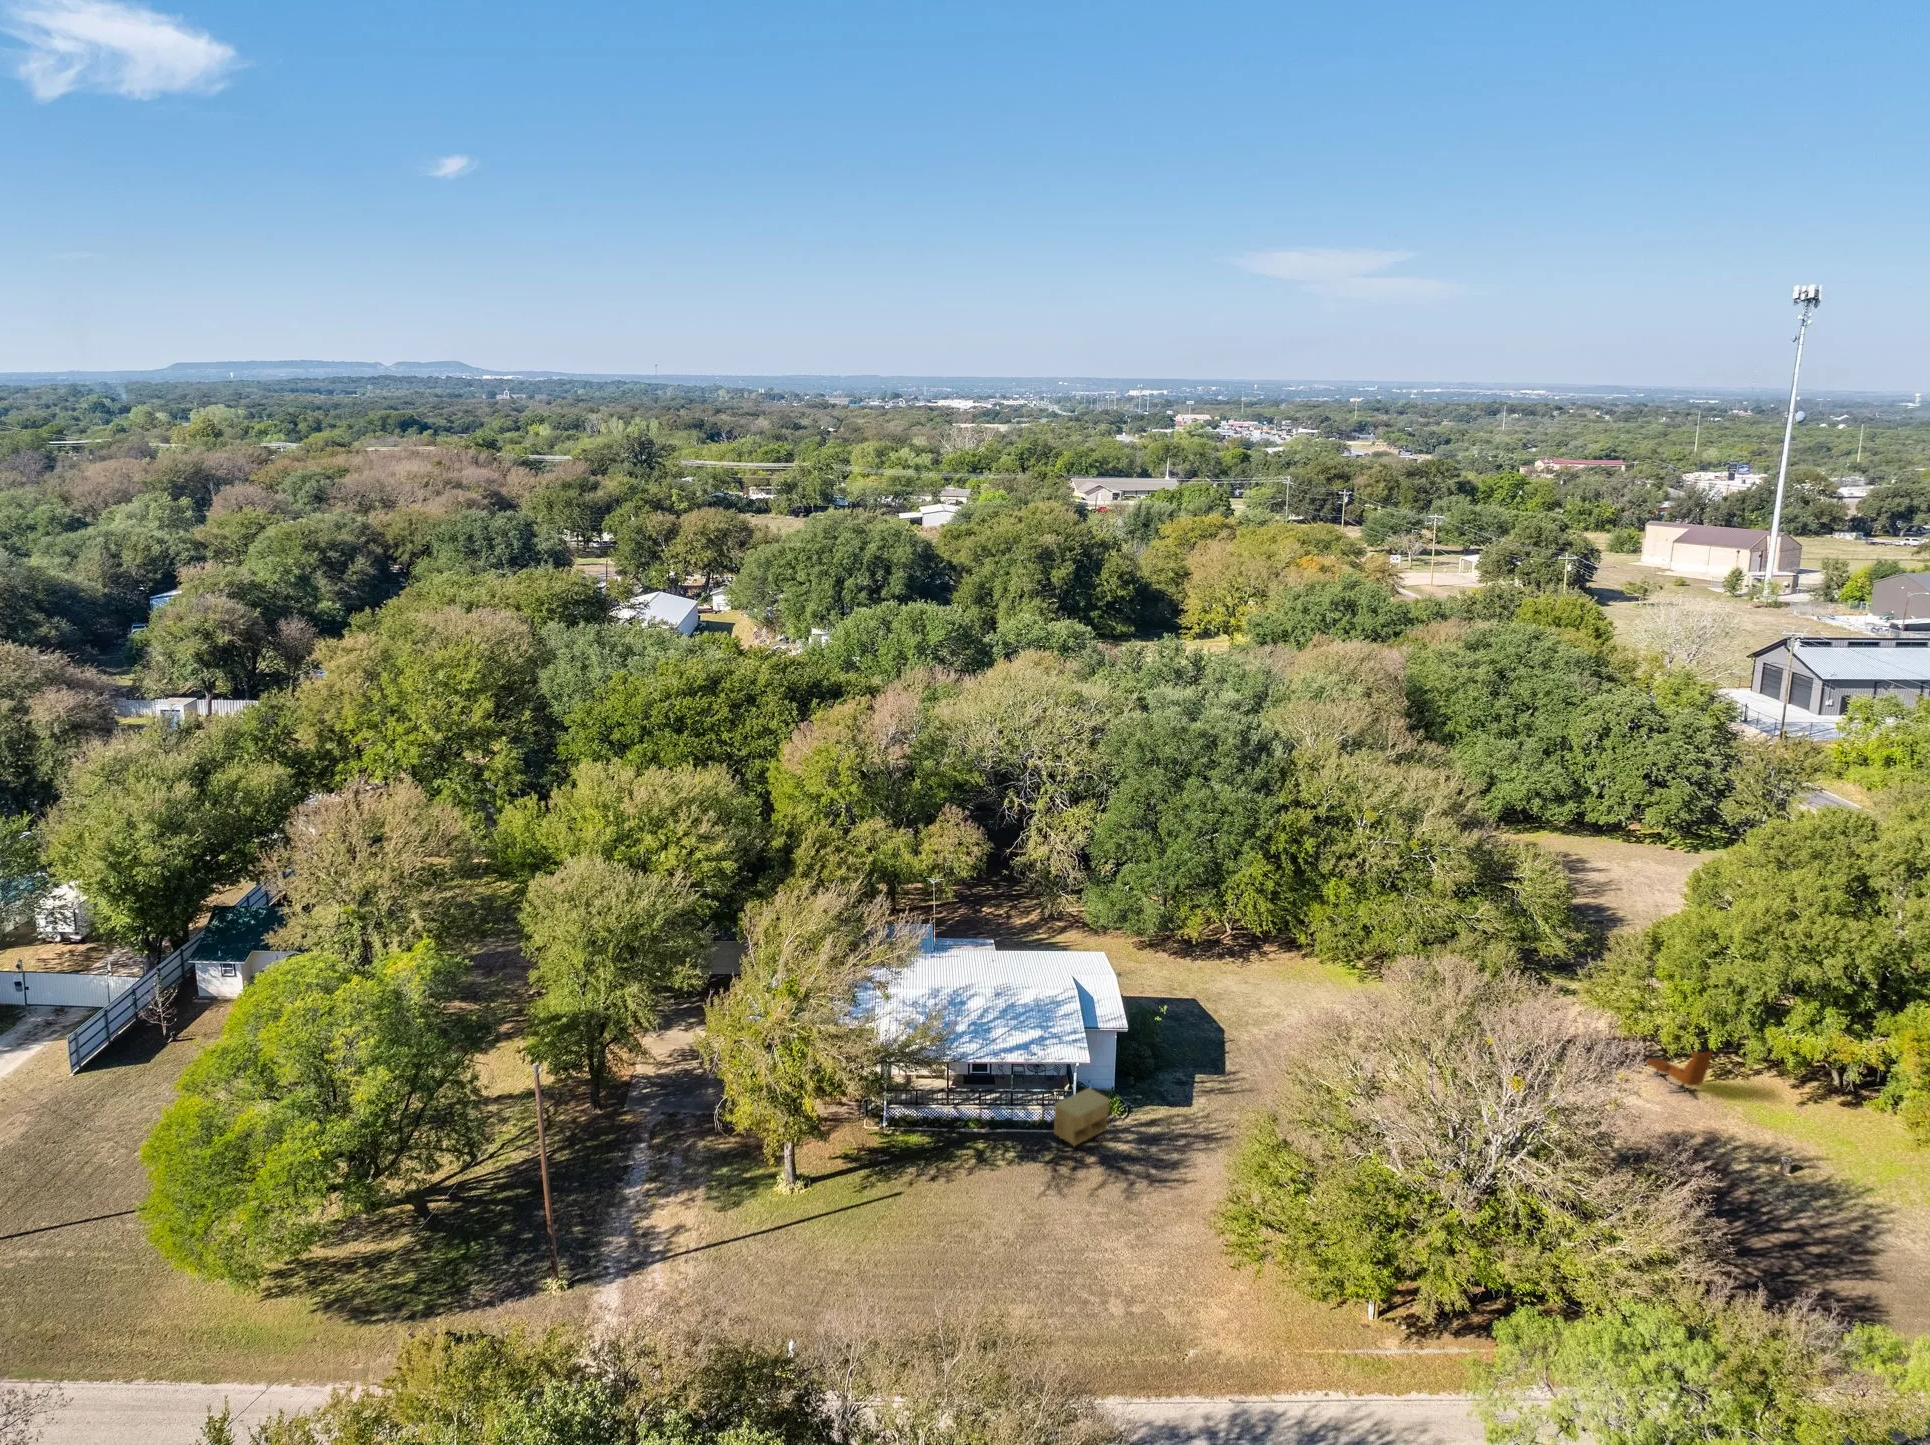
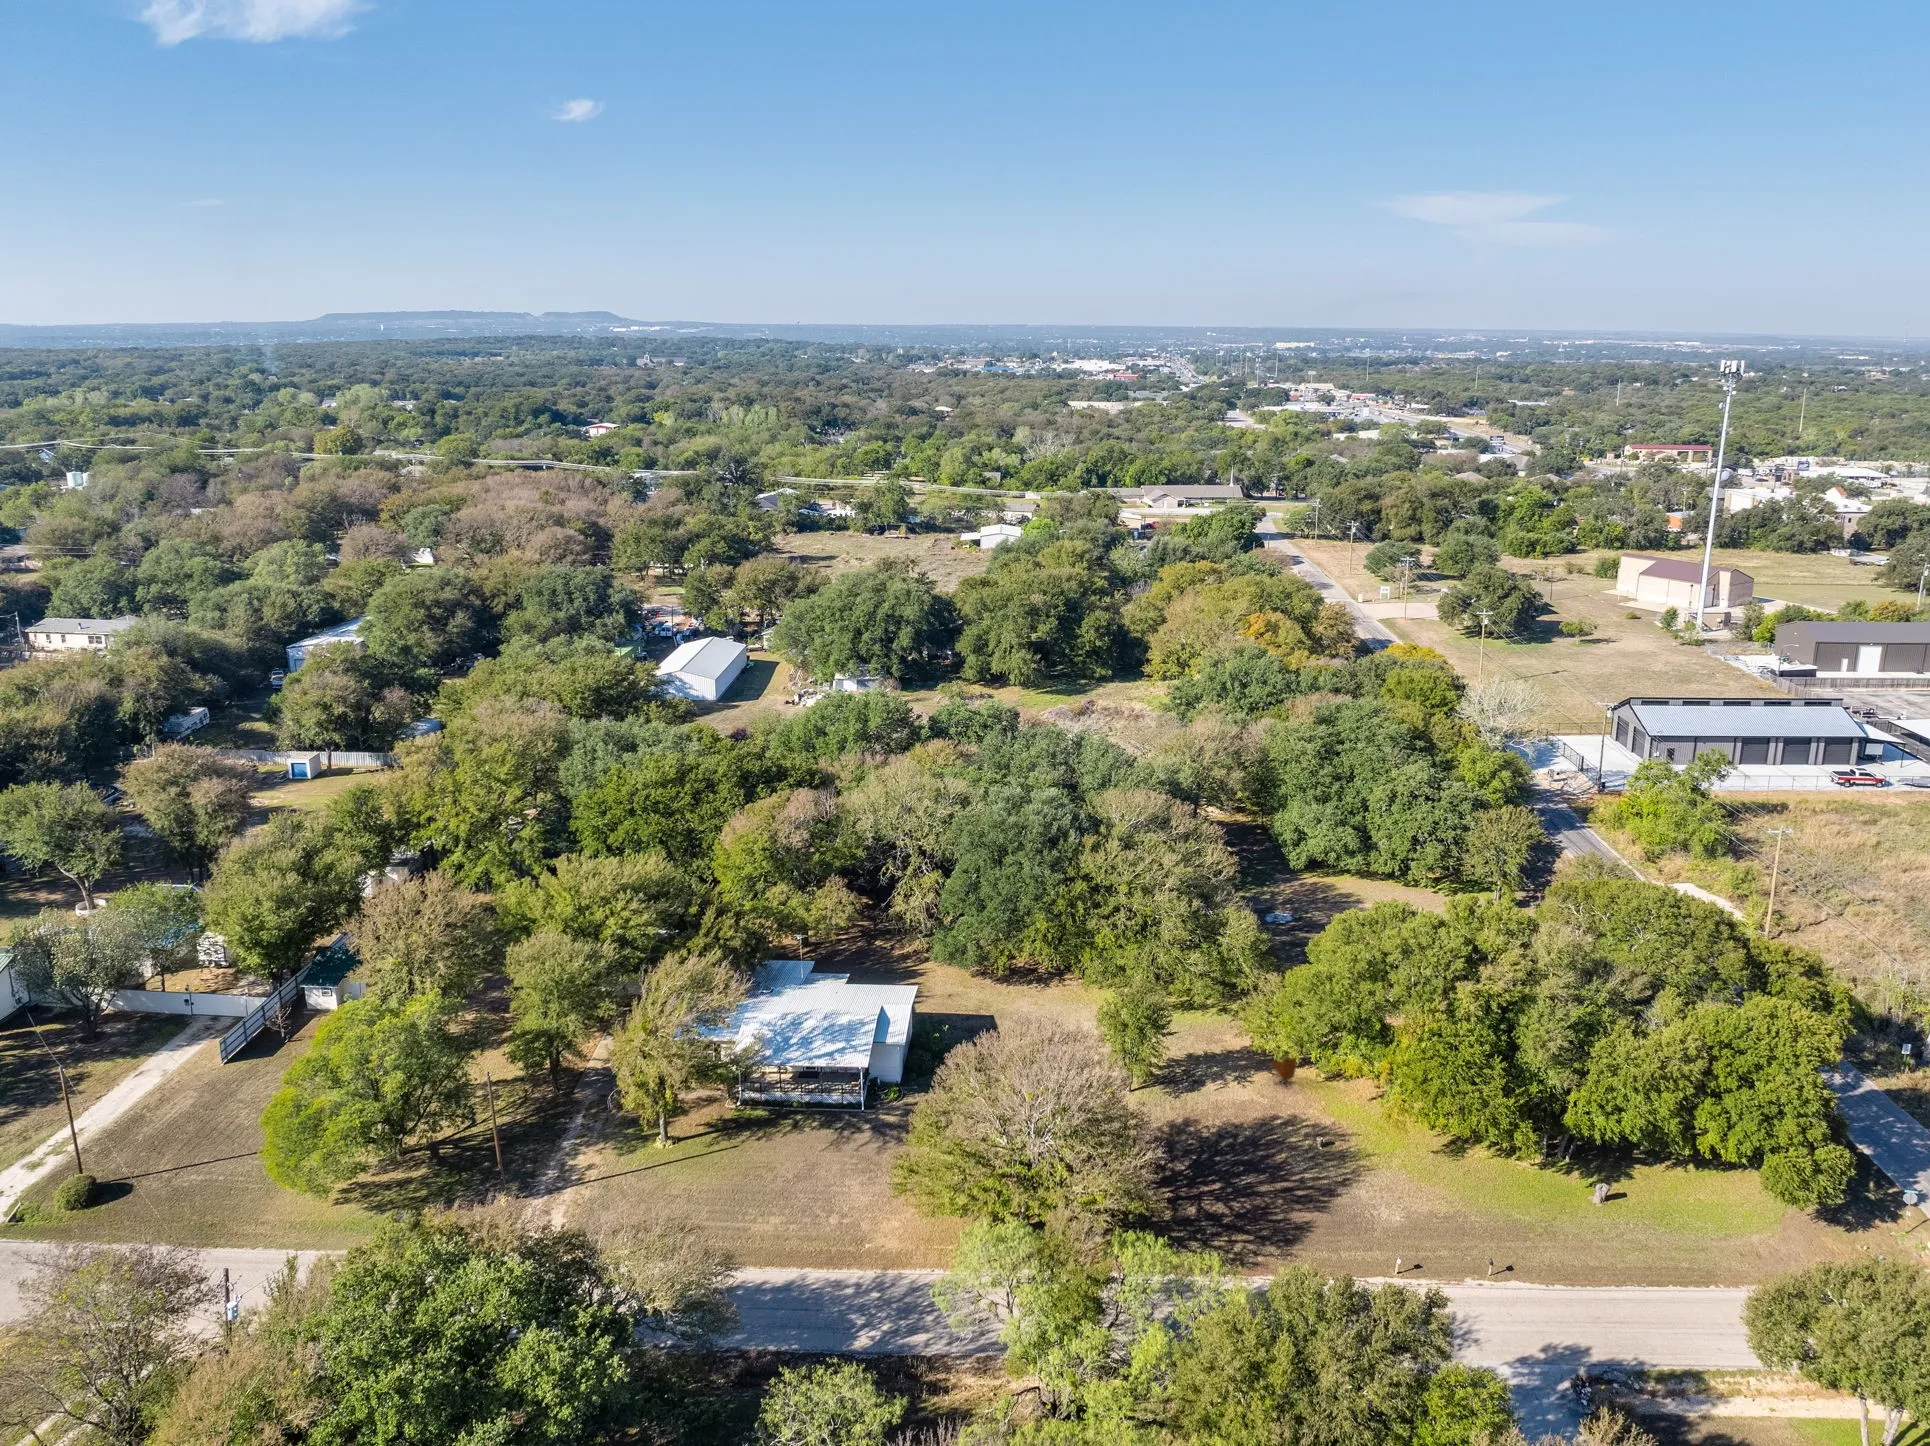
storage bench: present [1054,1088,1110,1146] -> none [847,1080,885,1118]

